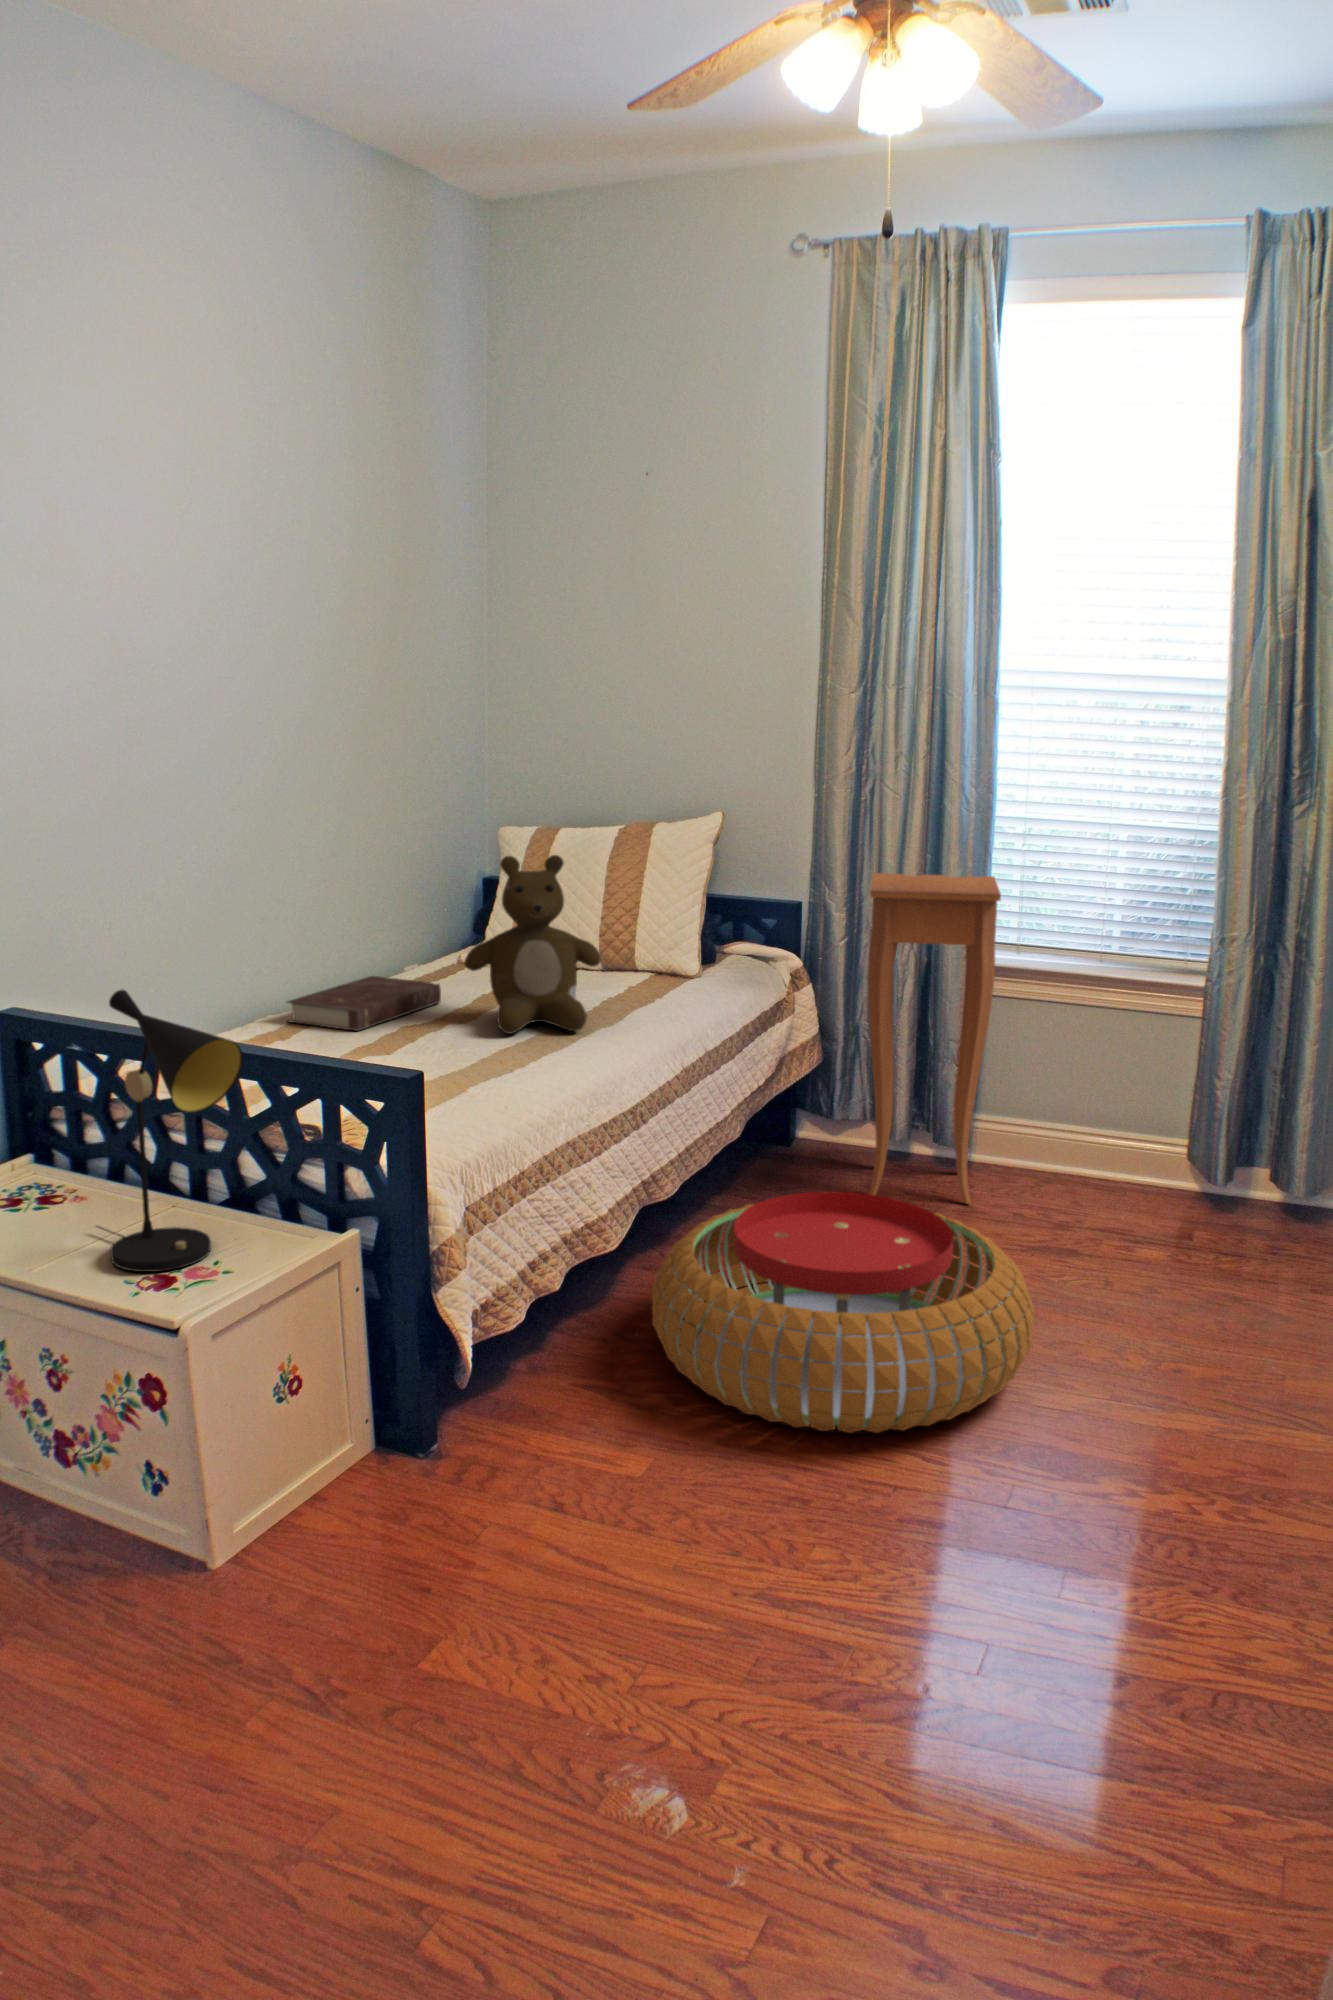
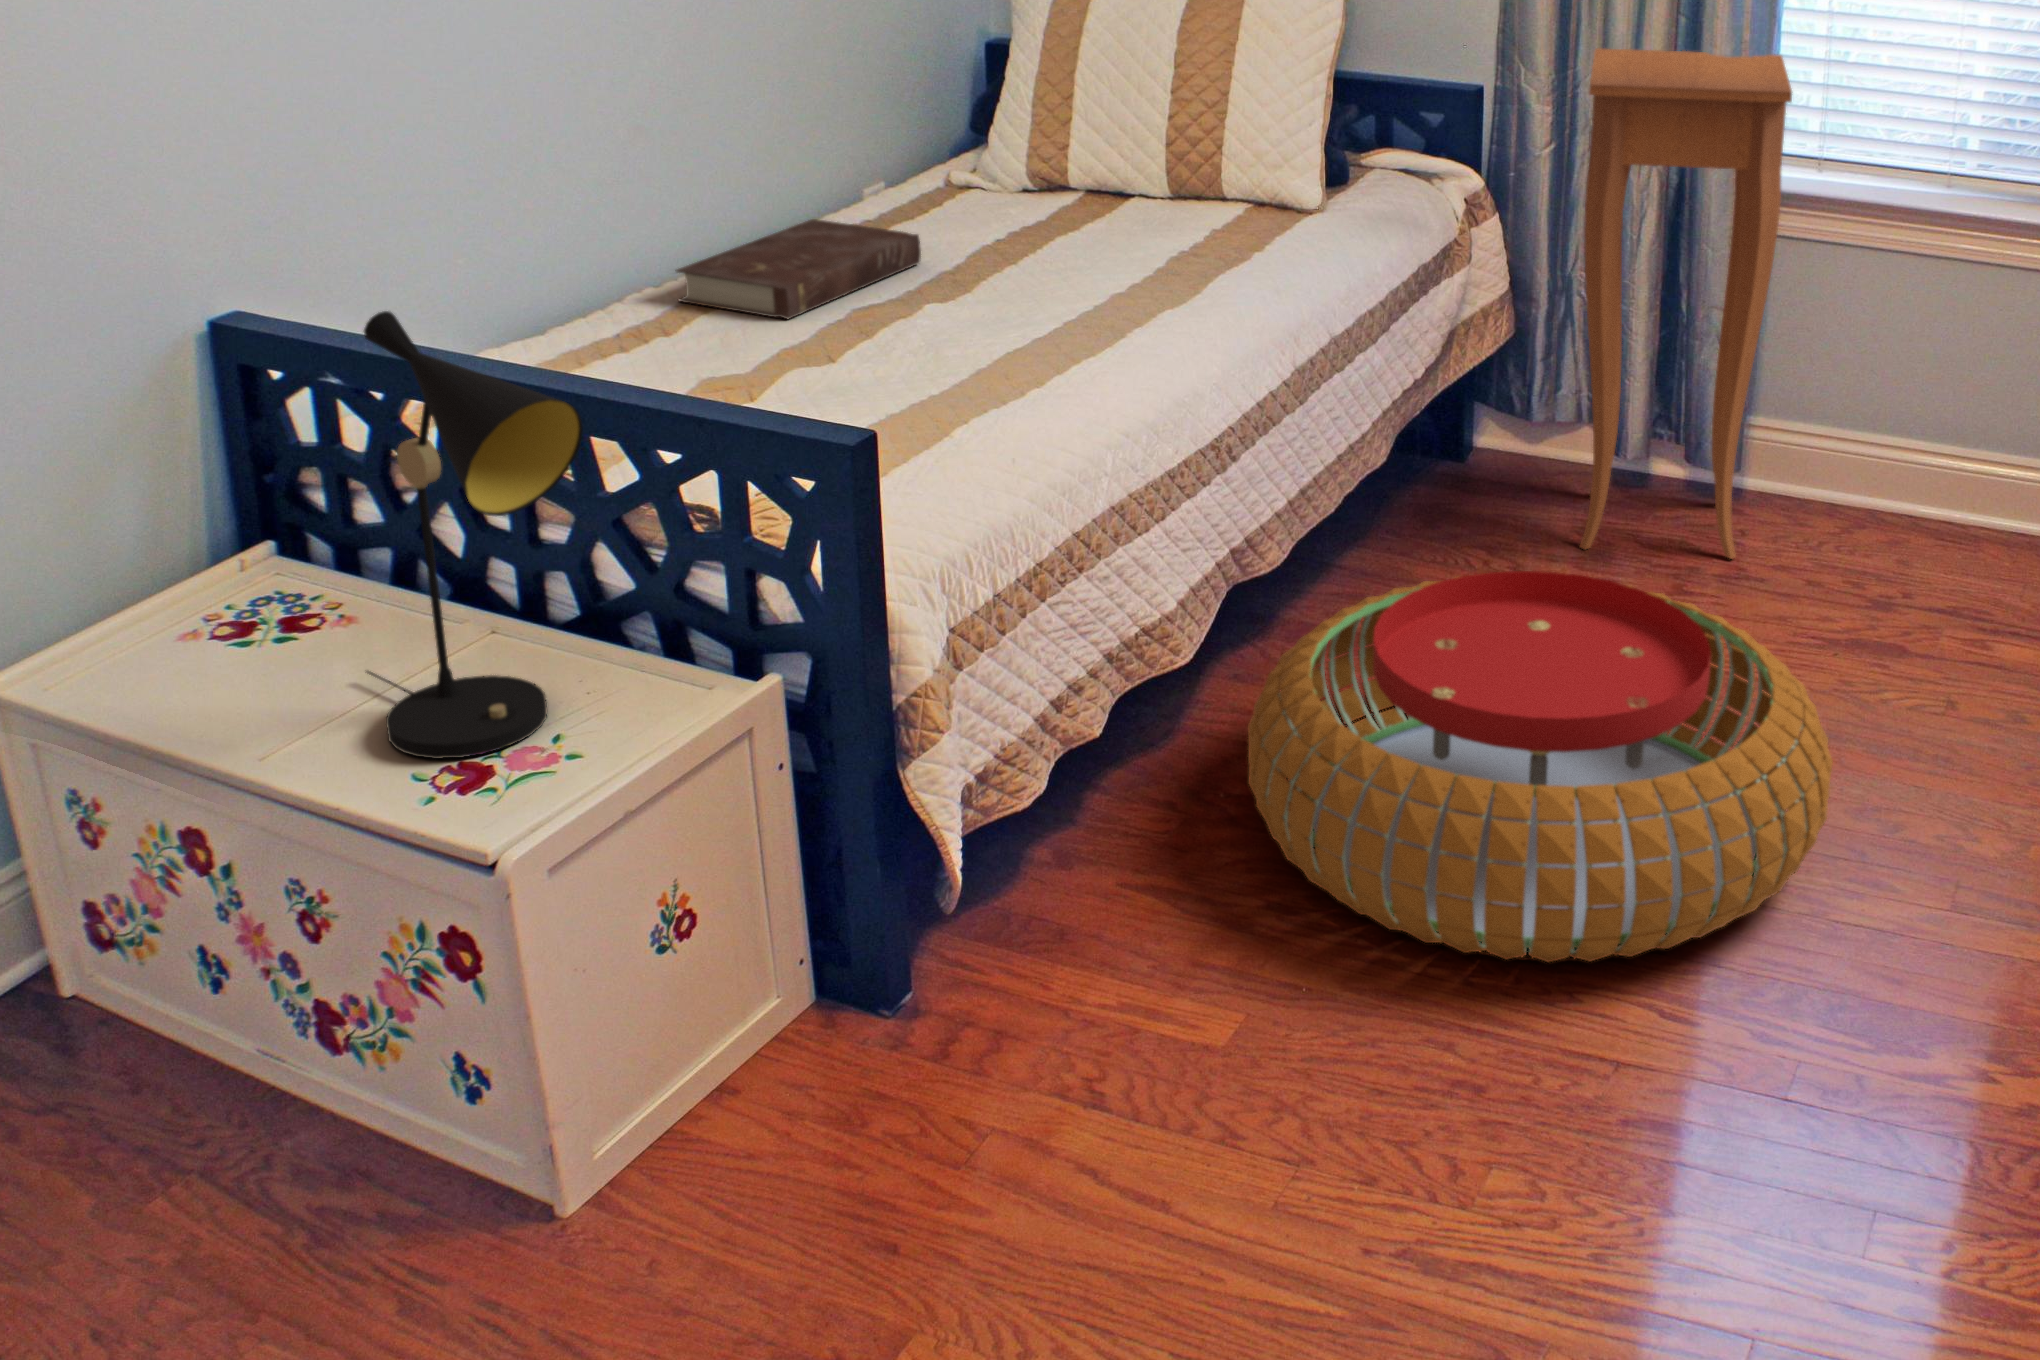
teddy bear: present [464,855,601,1034] -> none [954,38,1169,324]

